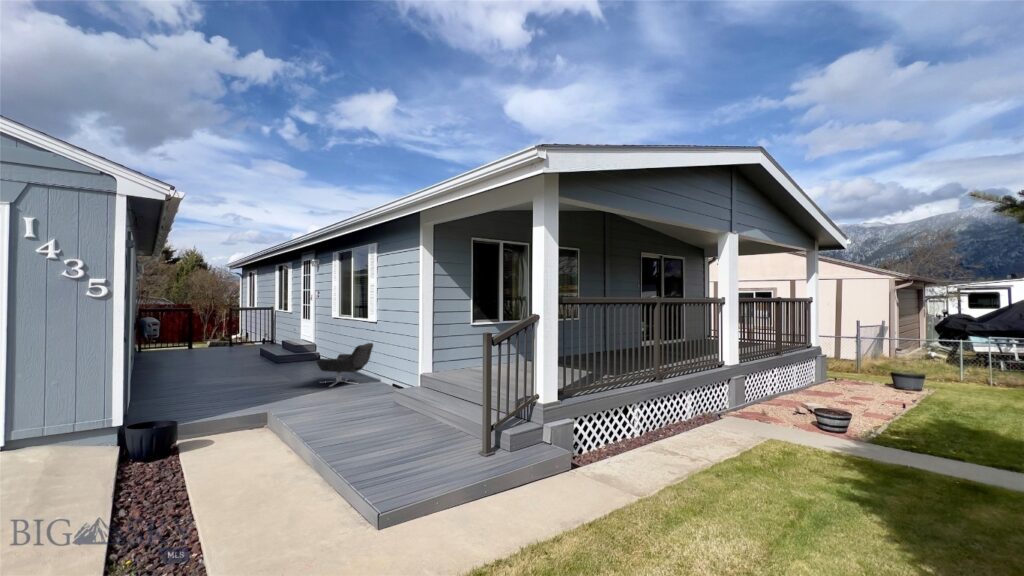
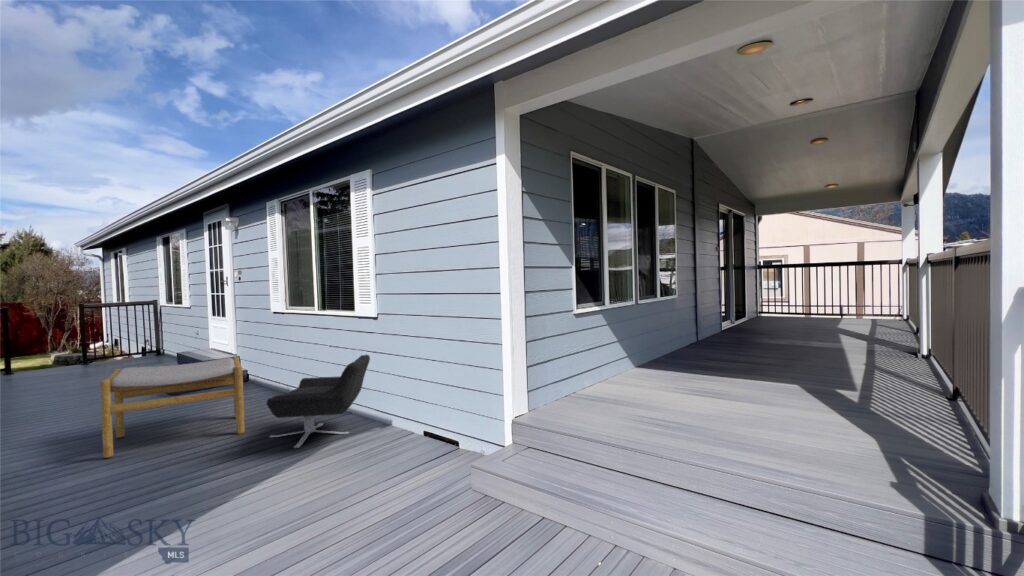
footstool: none [244,341,310,383] -> present [100,357,245,458]

